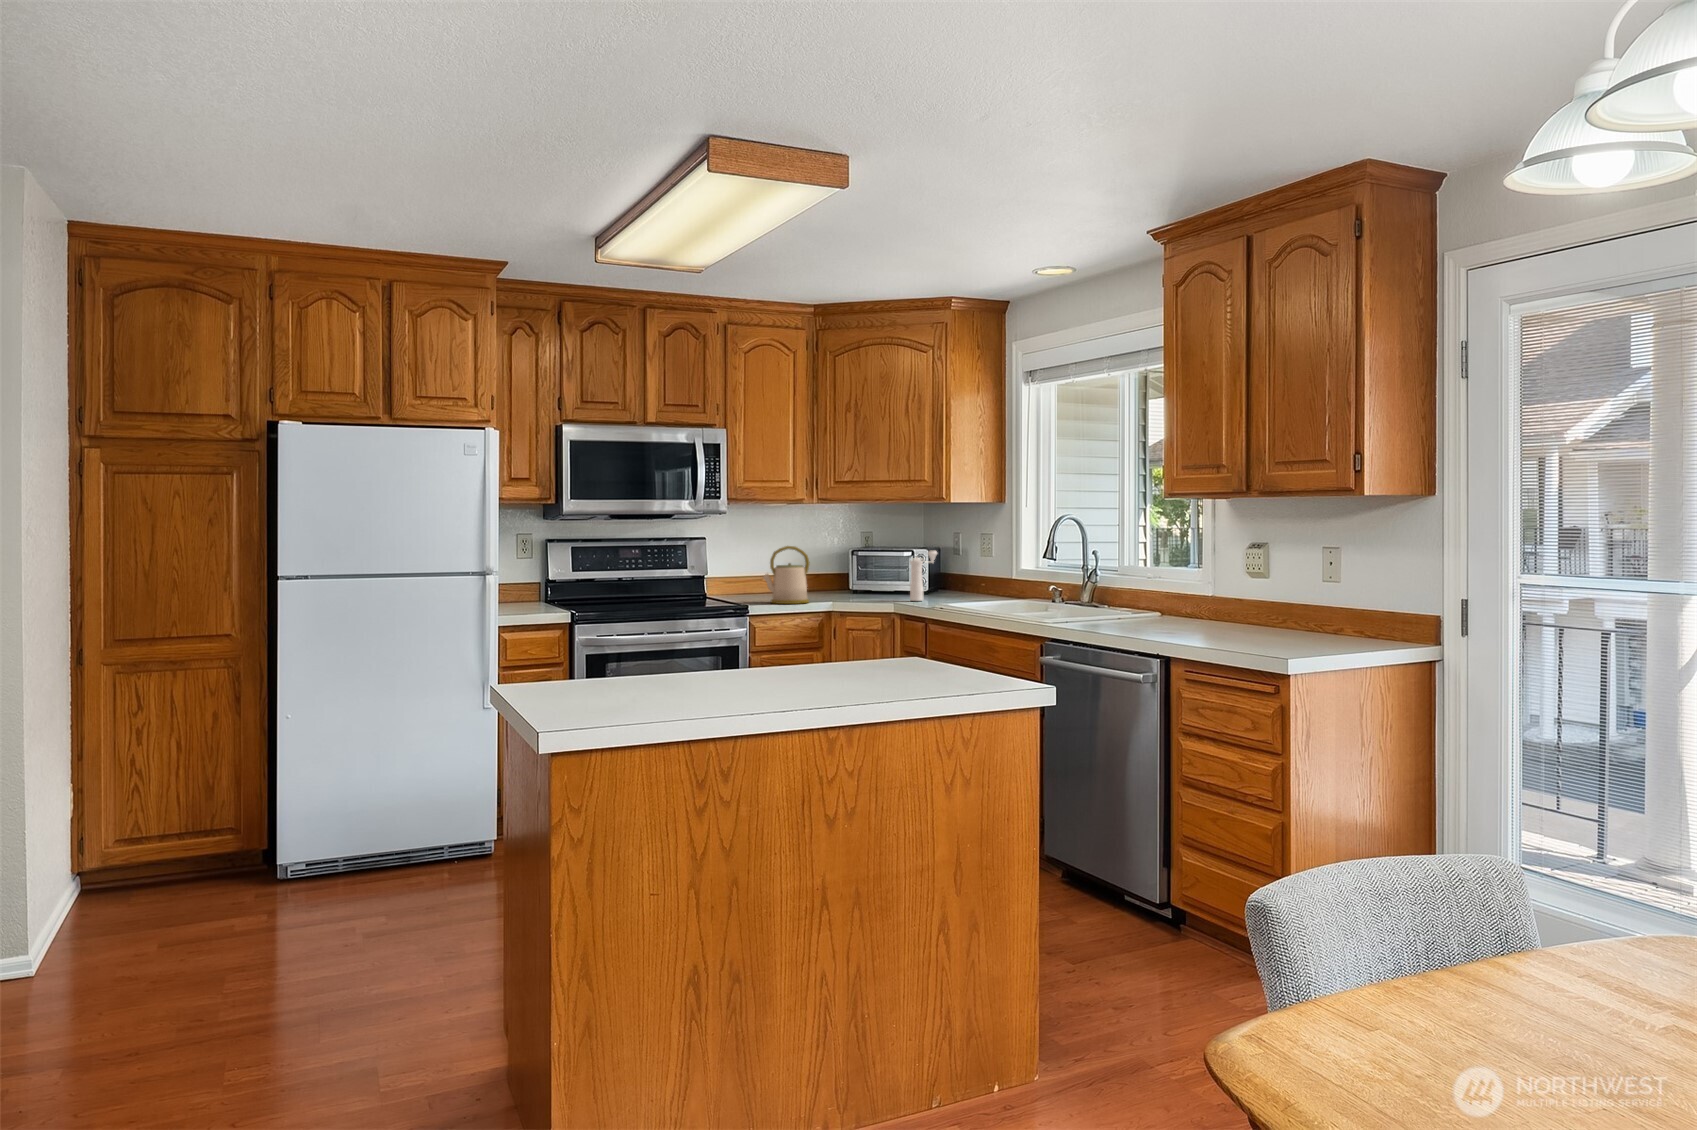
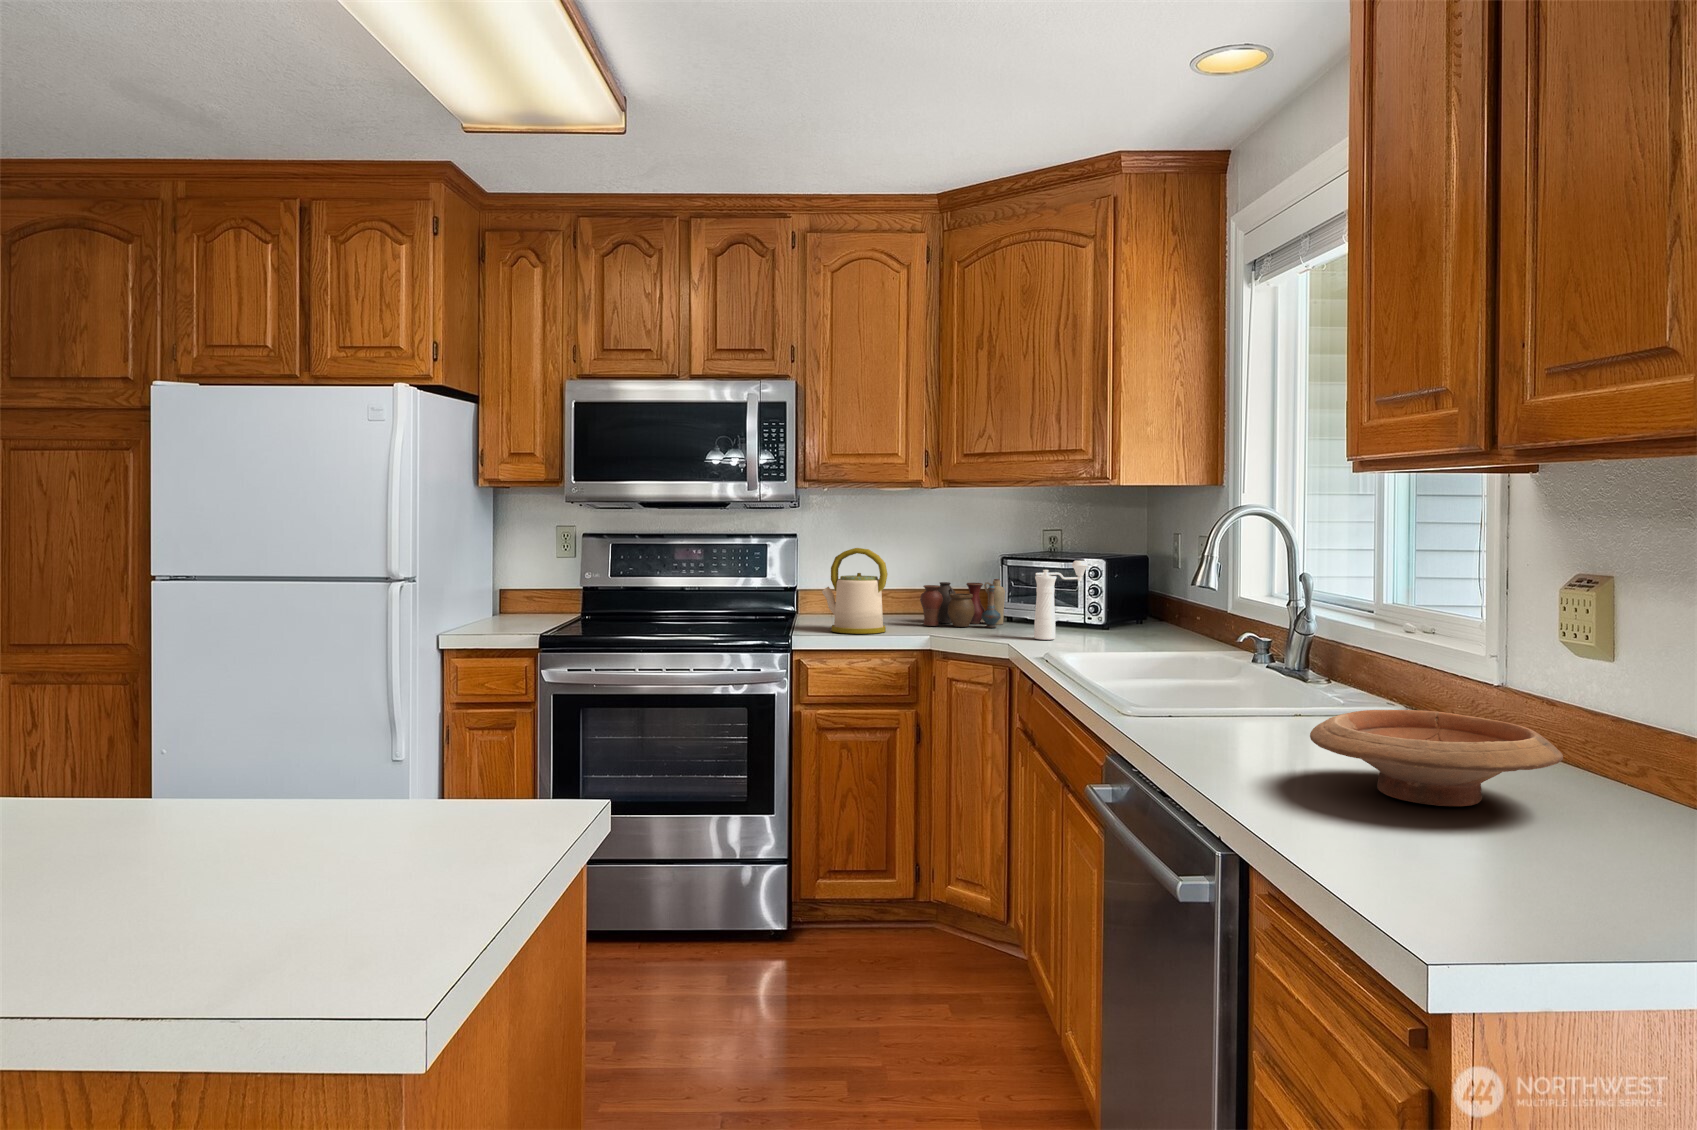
vase: none [818,566,872,598] -> present [920,579,1005,627]
wooden bowl: none [1172,602,1270,635] -> present [1310,710,1563,806]

